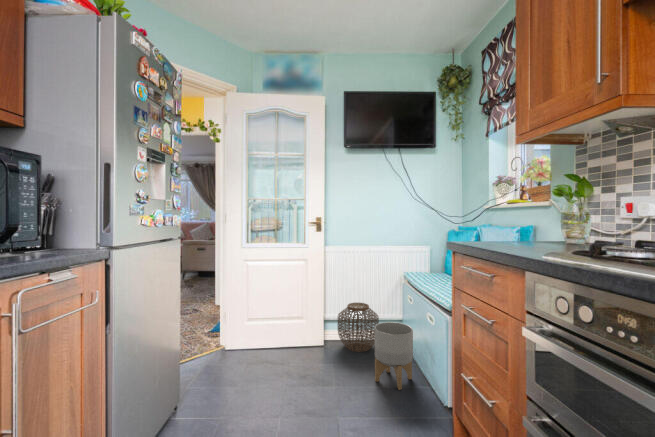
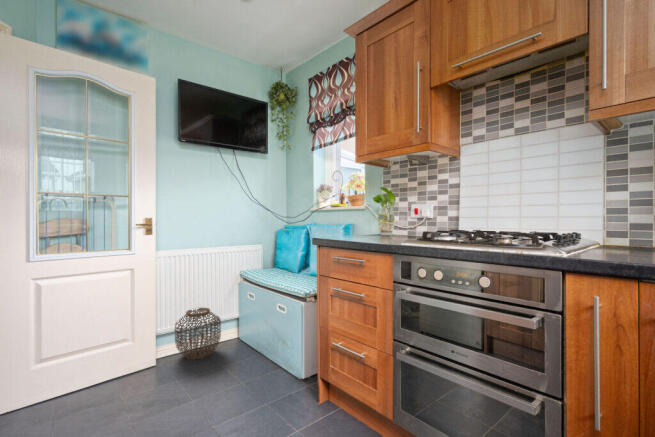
planter: present [375,322,413,390] -> none [227,319,264,381]

